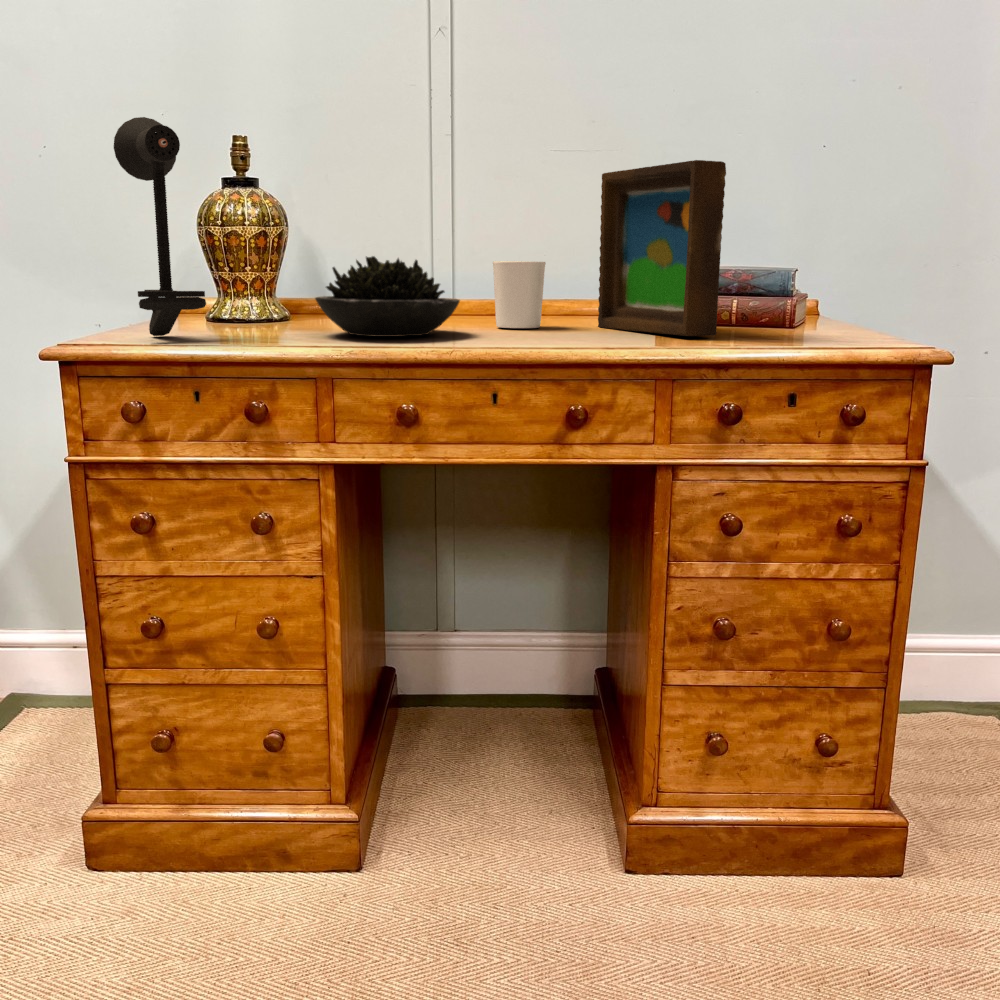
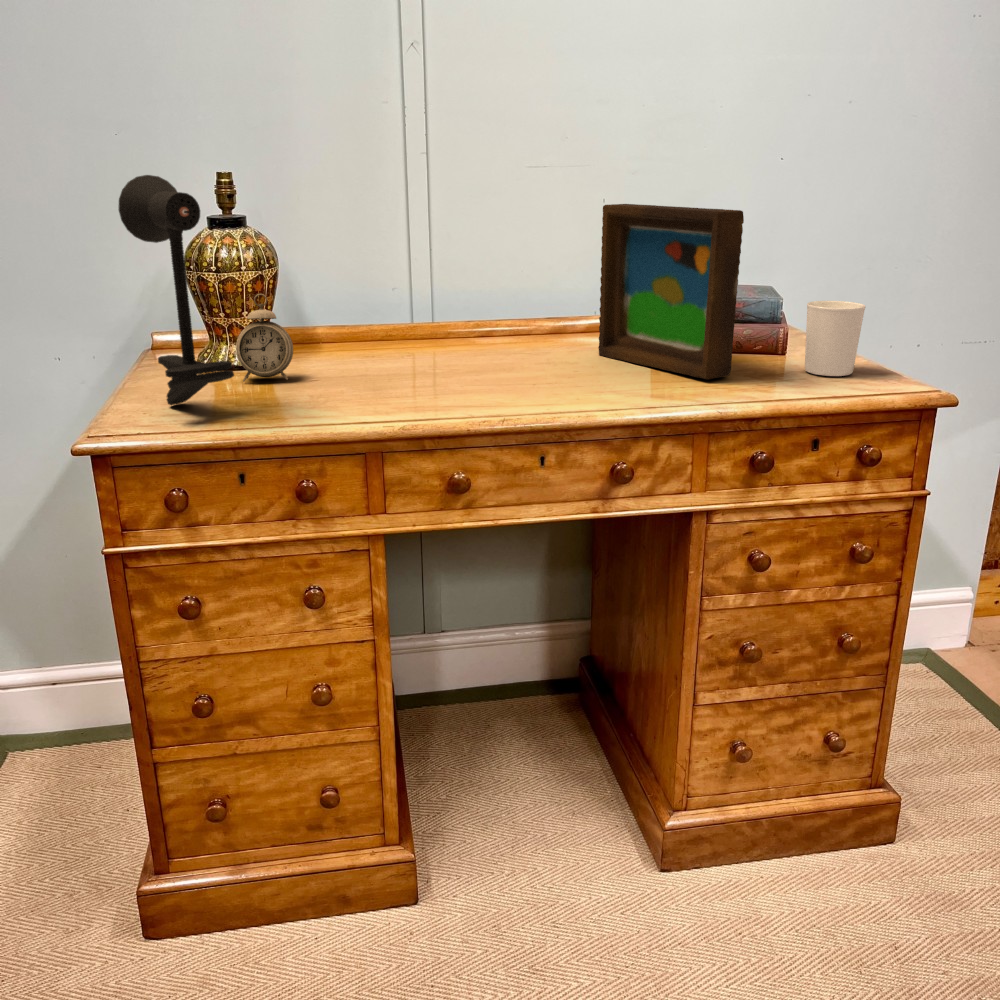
alarm clock: none [231,247,288,329] -> present [236,294,293,382]
succulent plant: present [315,256,460,337] -> none [338,310,486,396]
candle holder: present [493,261,546,328] -> present [805,301,865,376]

